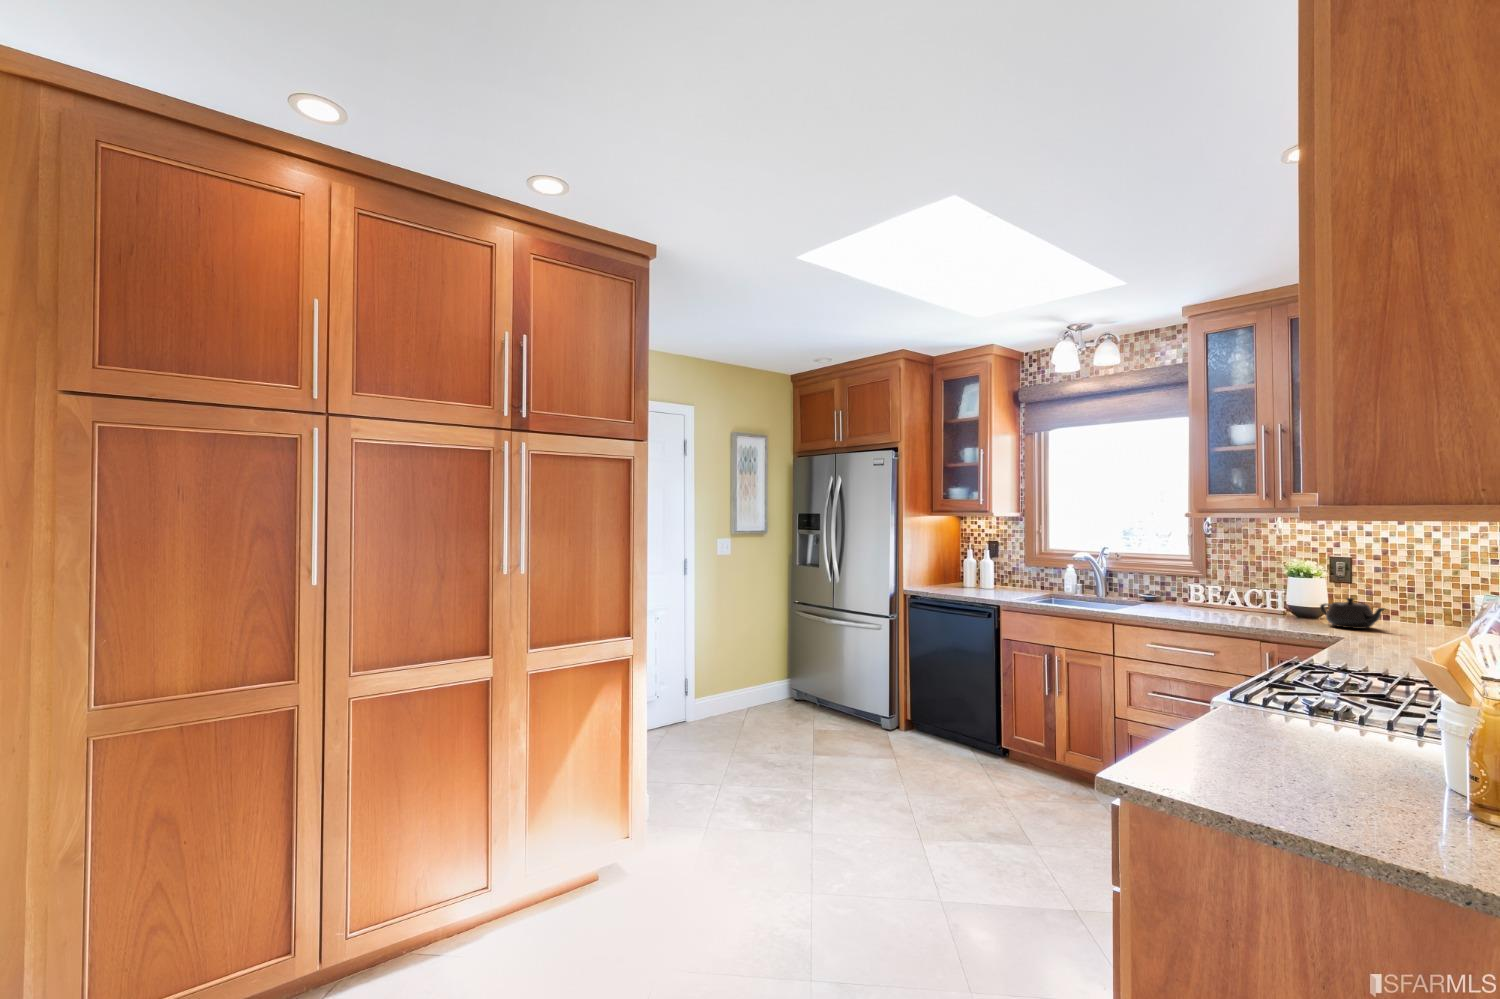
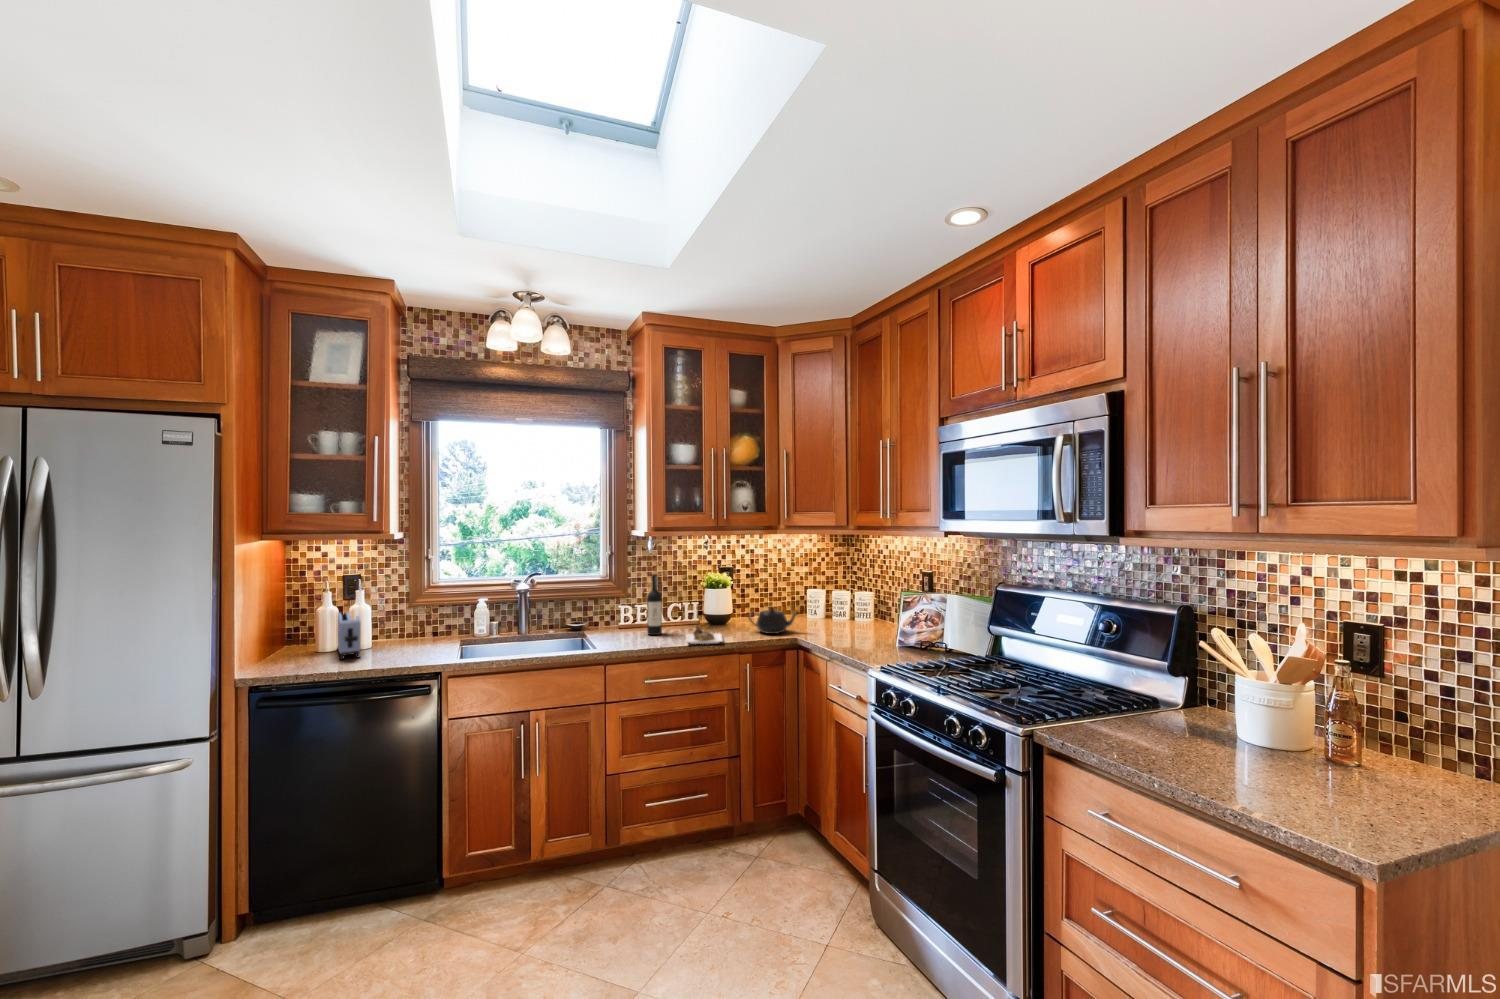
wine bottle: none [1201,553,1273,622] -> present [647,574,723,644]
toaster: none [972,562,992,591] -> present [337,612,361,659]

